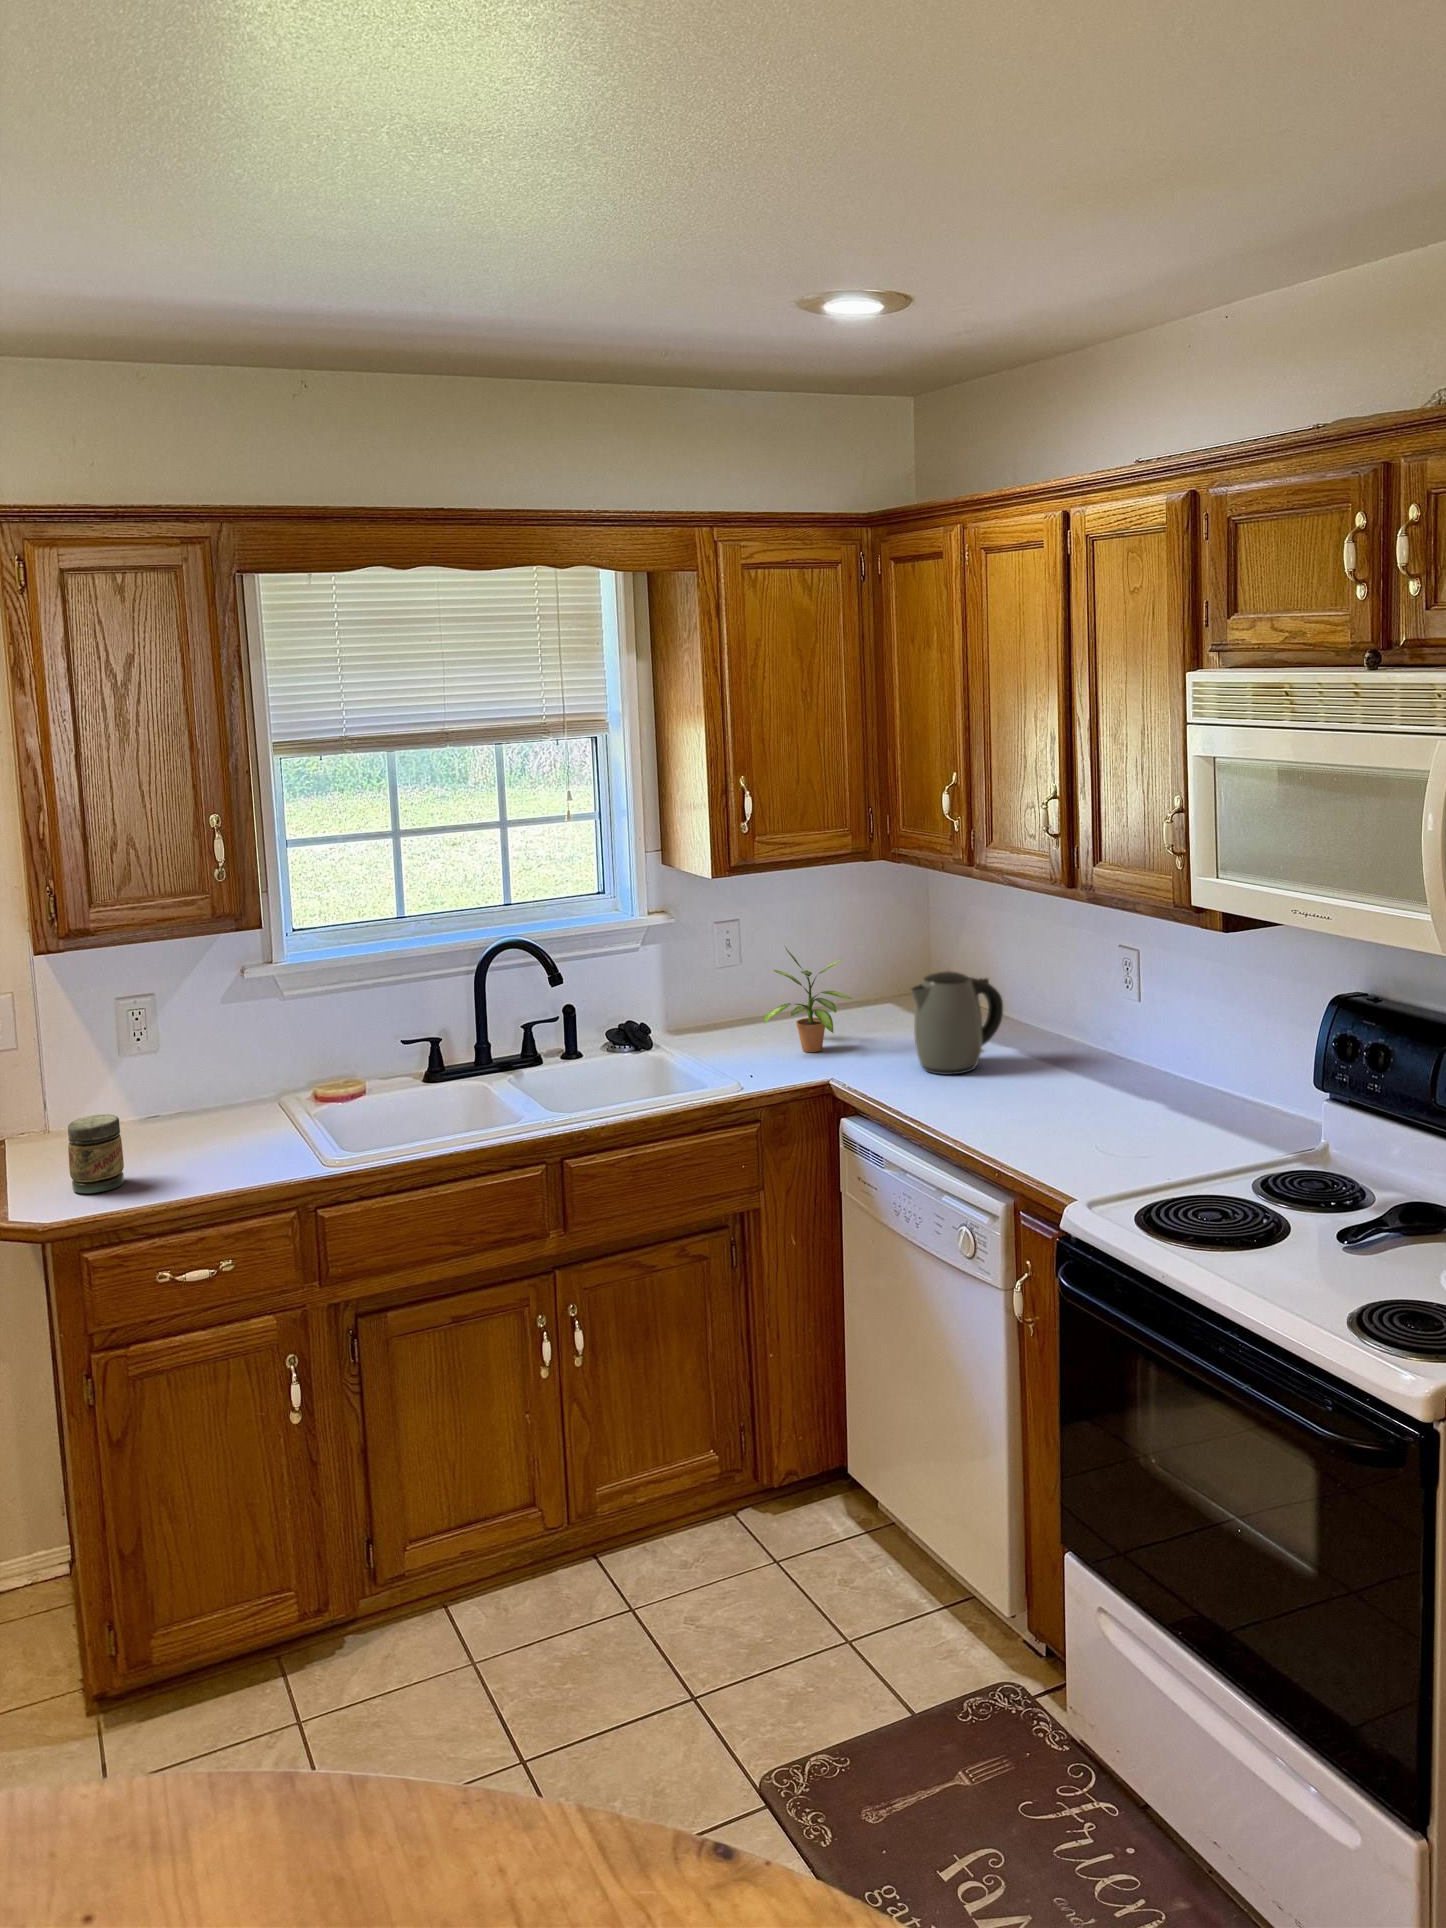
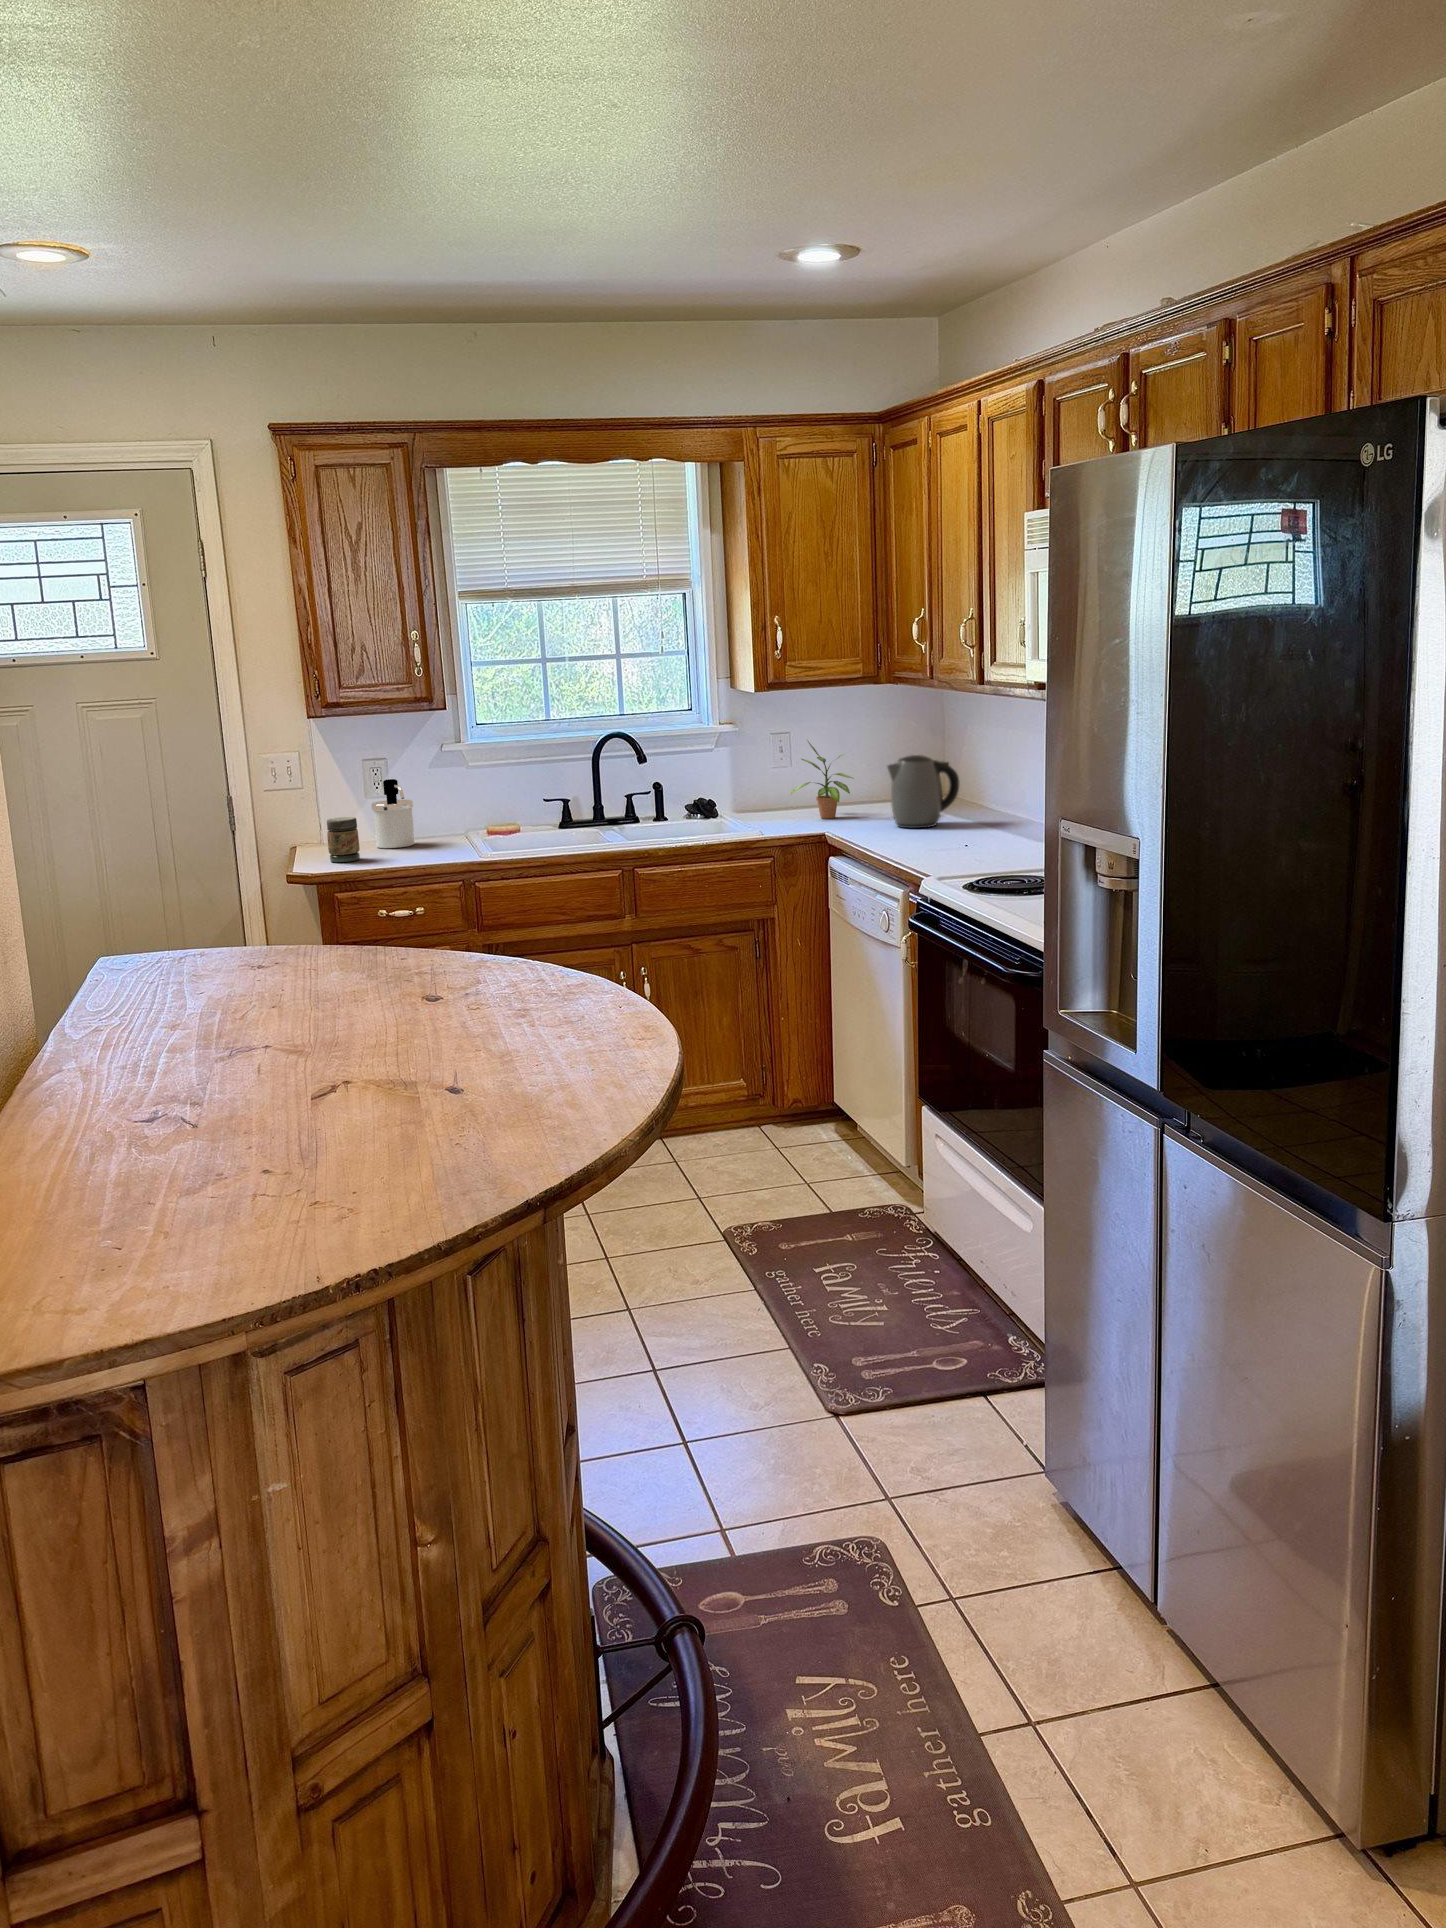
soap dispenser: none [139,1037,209,1148] -> present [371,779,415,848]

